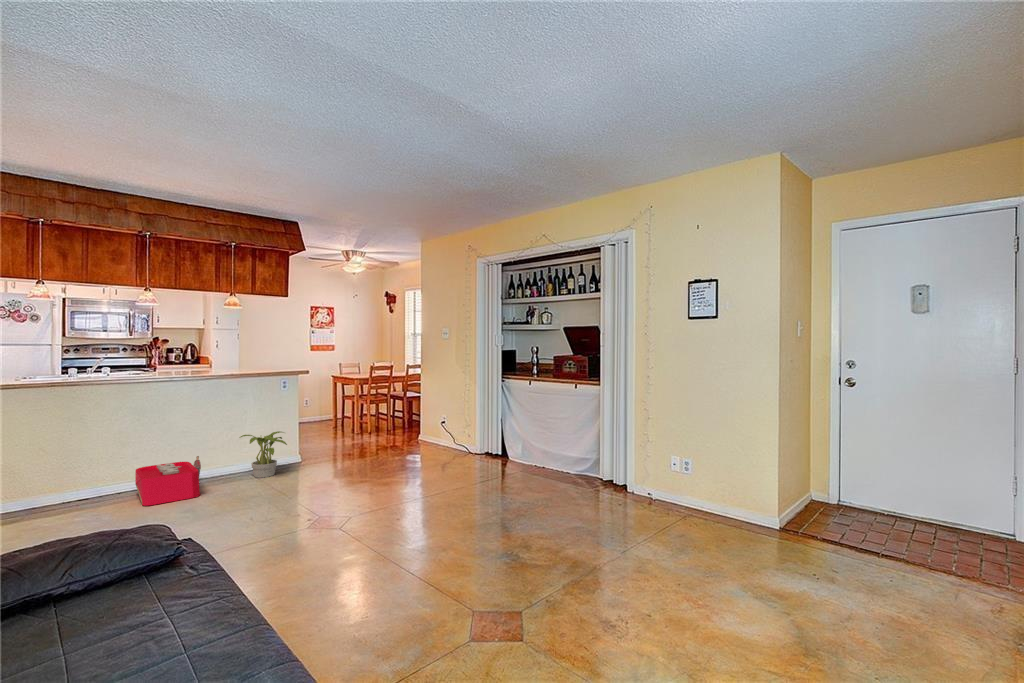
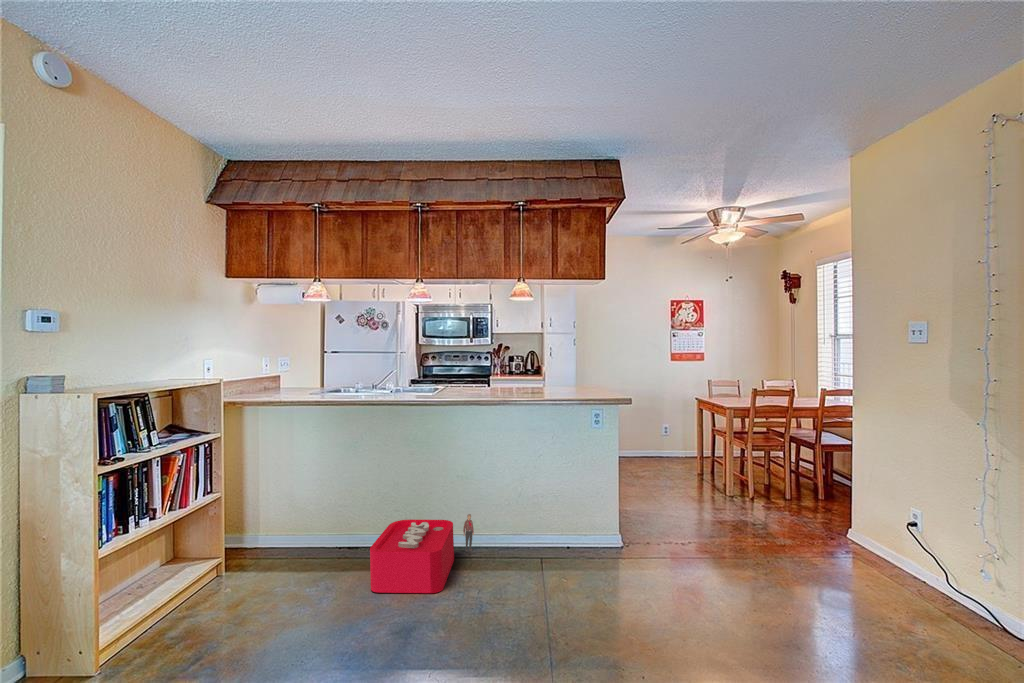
potted plant: present [240,431,287,478] -> none [515,494,585,572]

